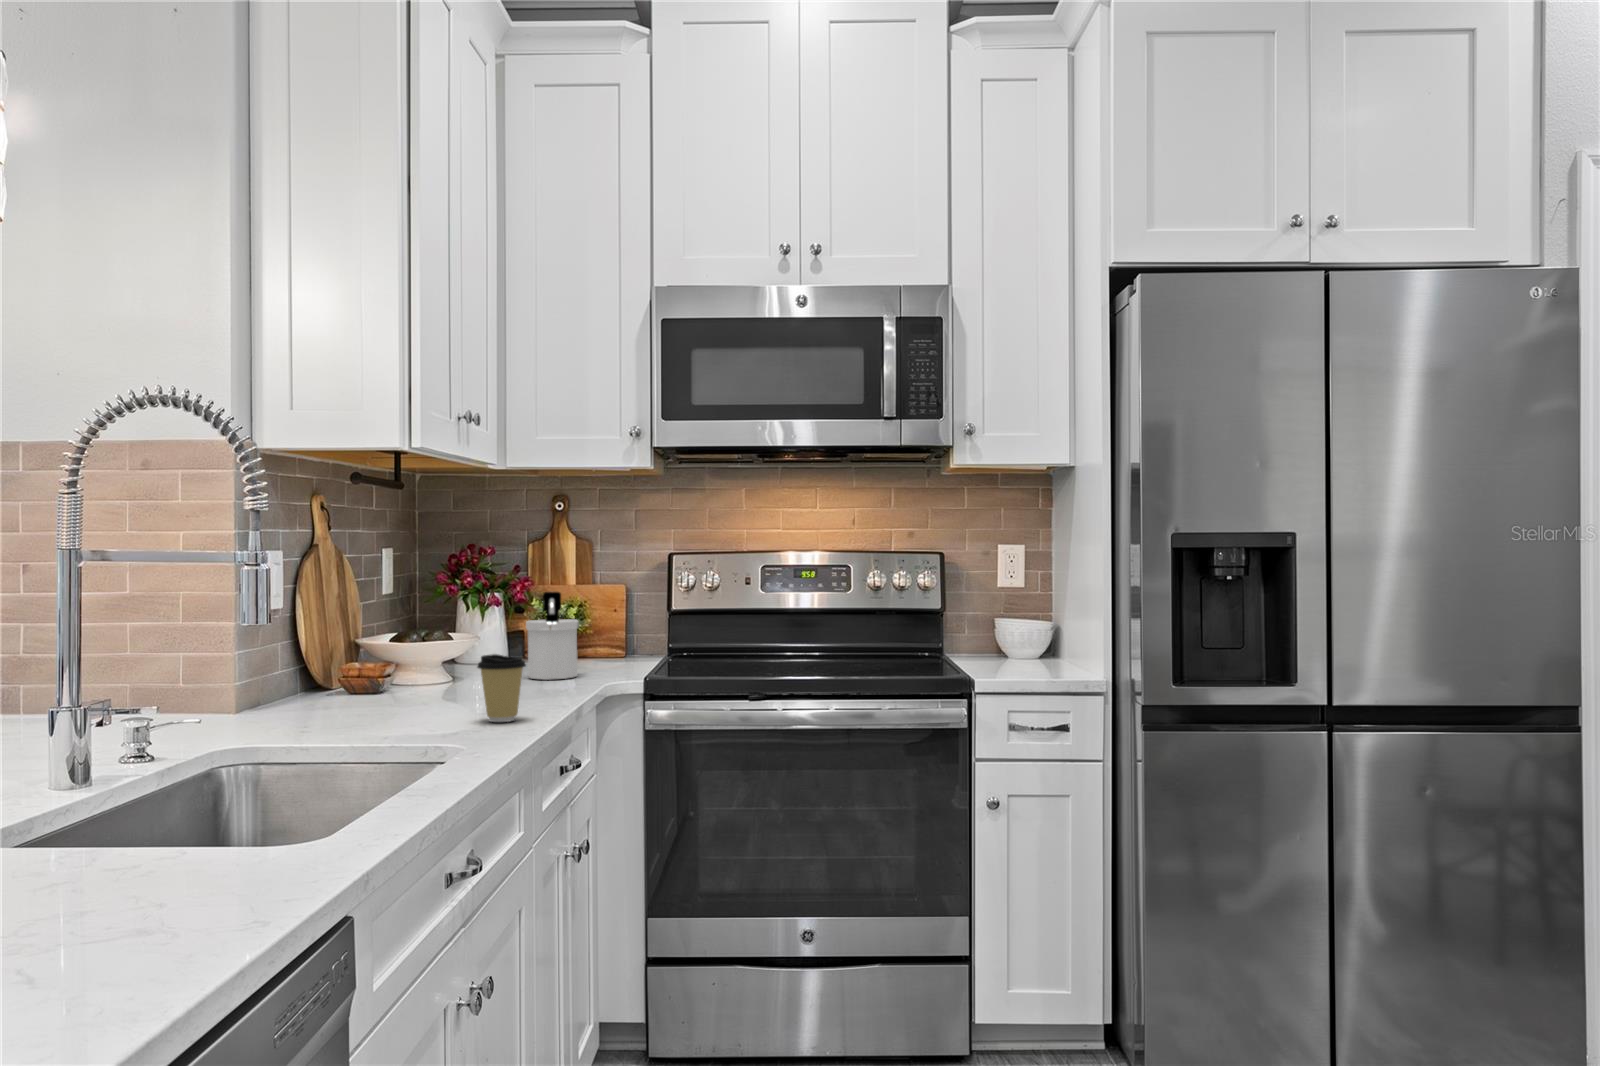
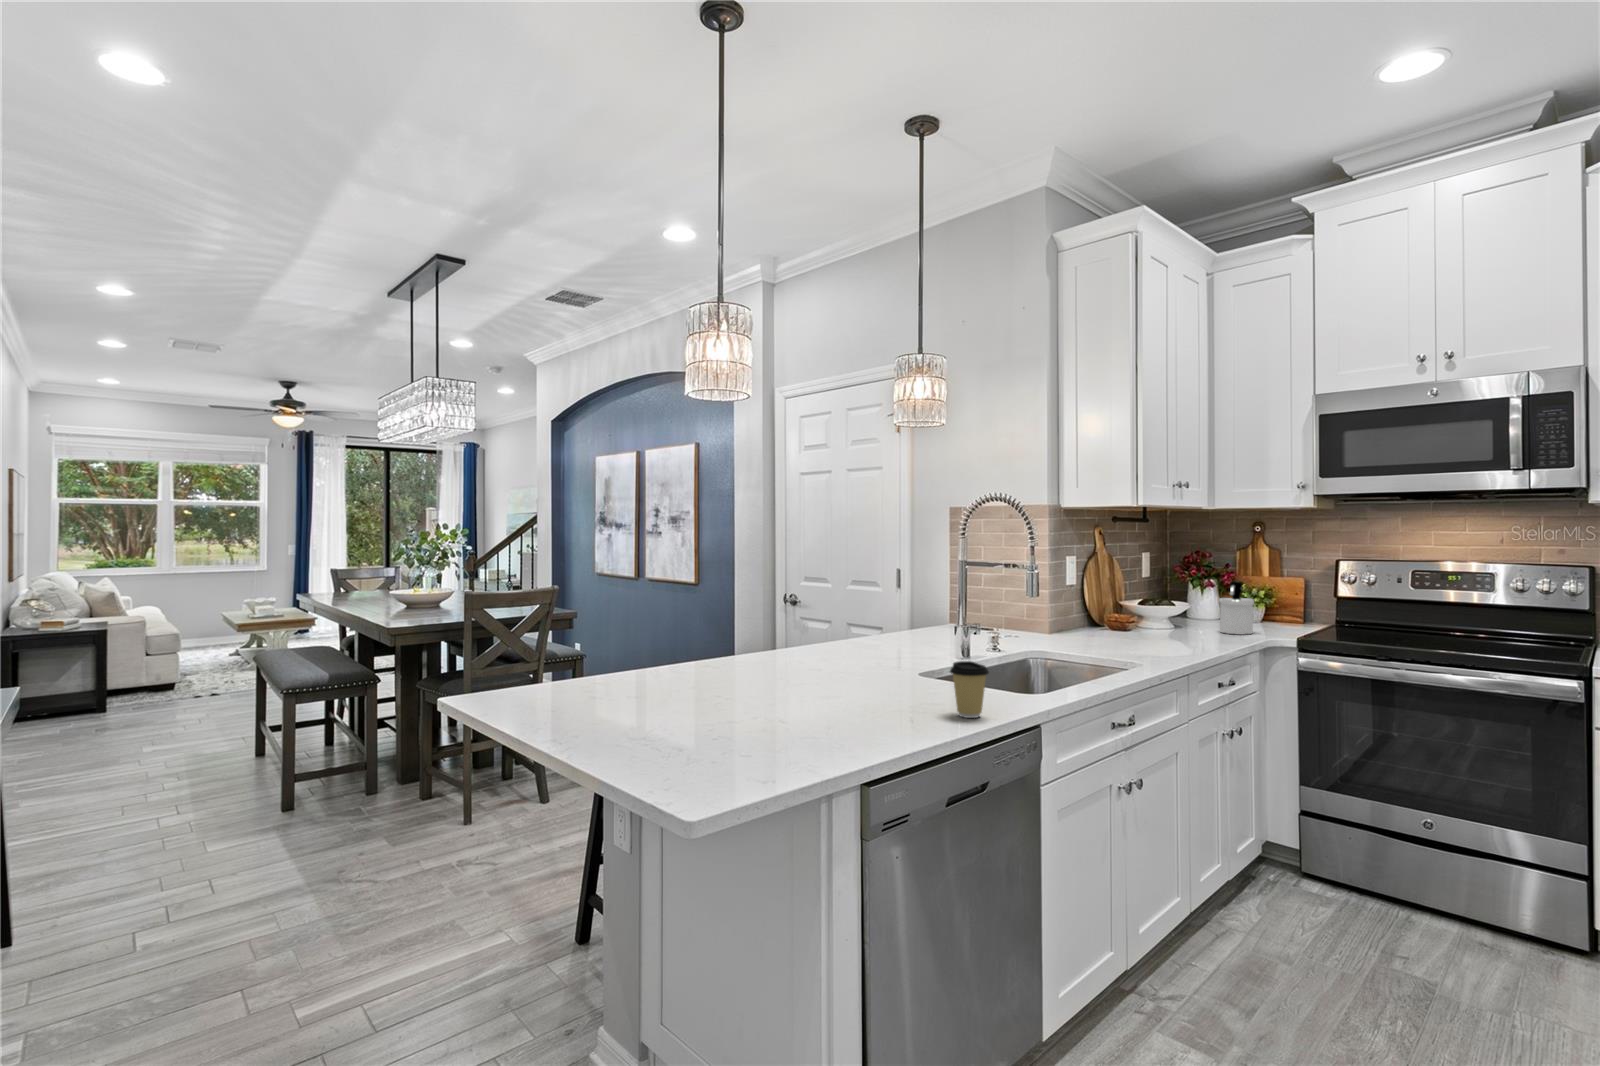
coffee cup: present [477,654,526,722] -> present [950,661,989,718]

